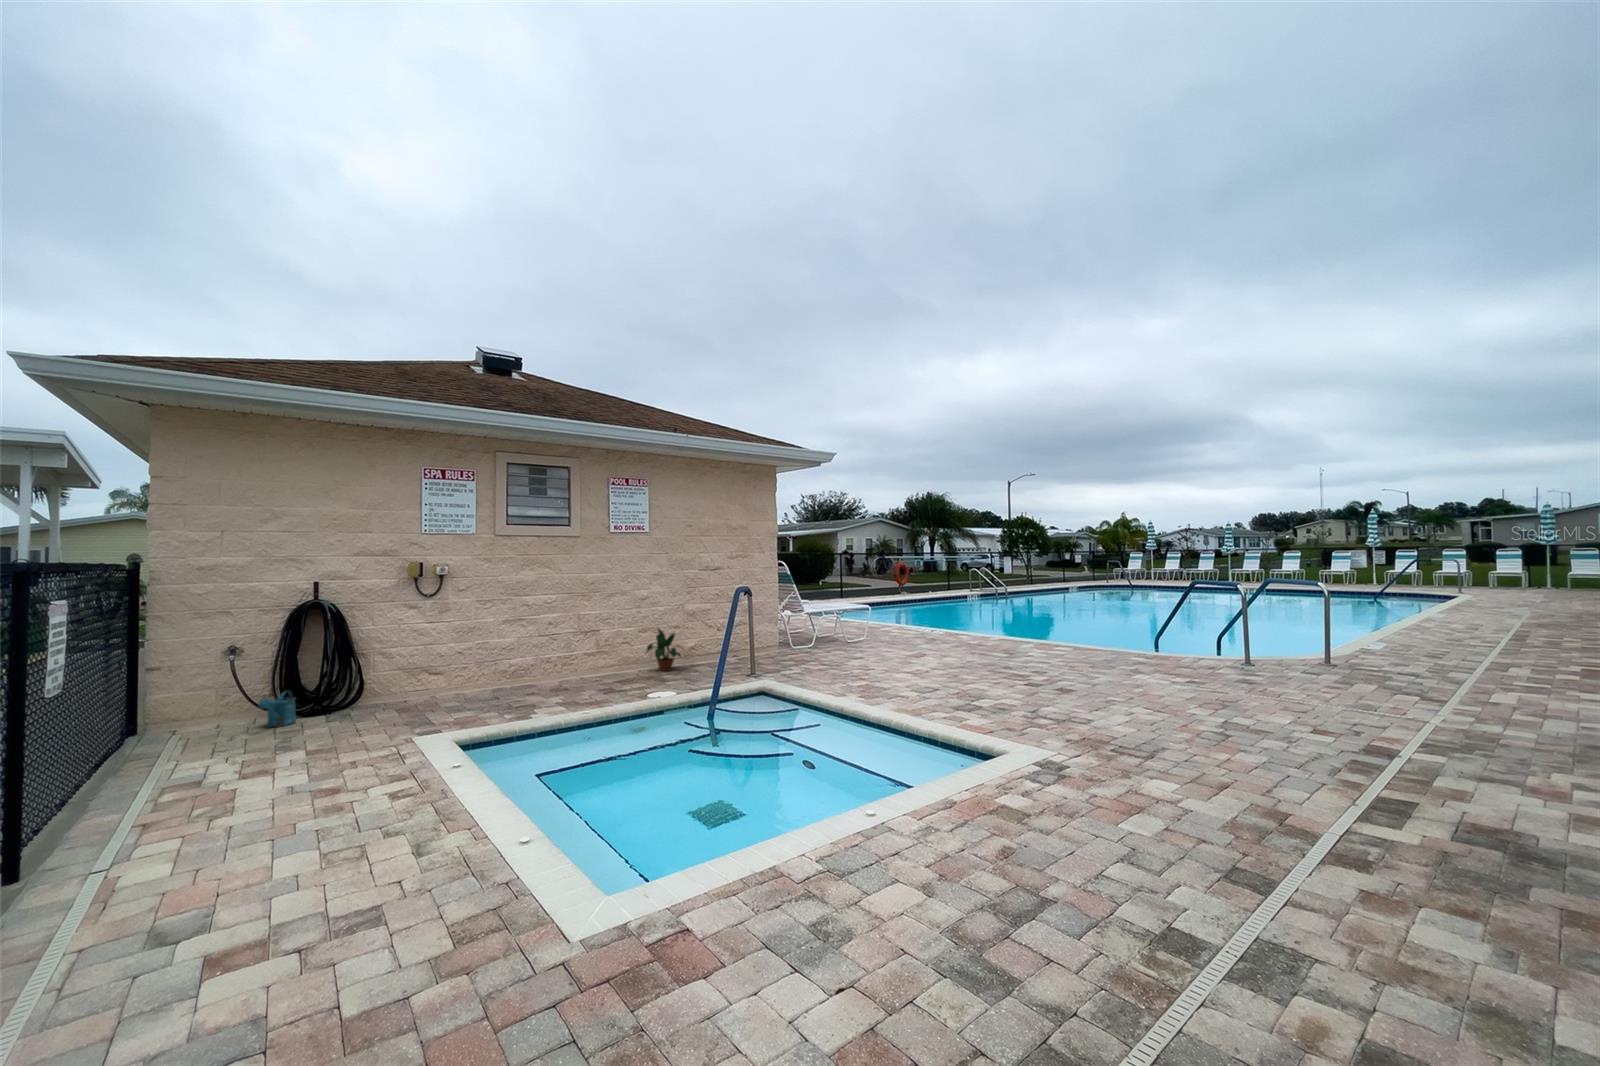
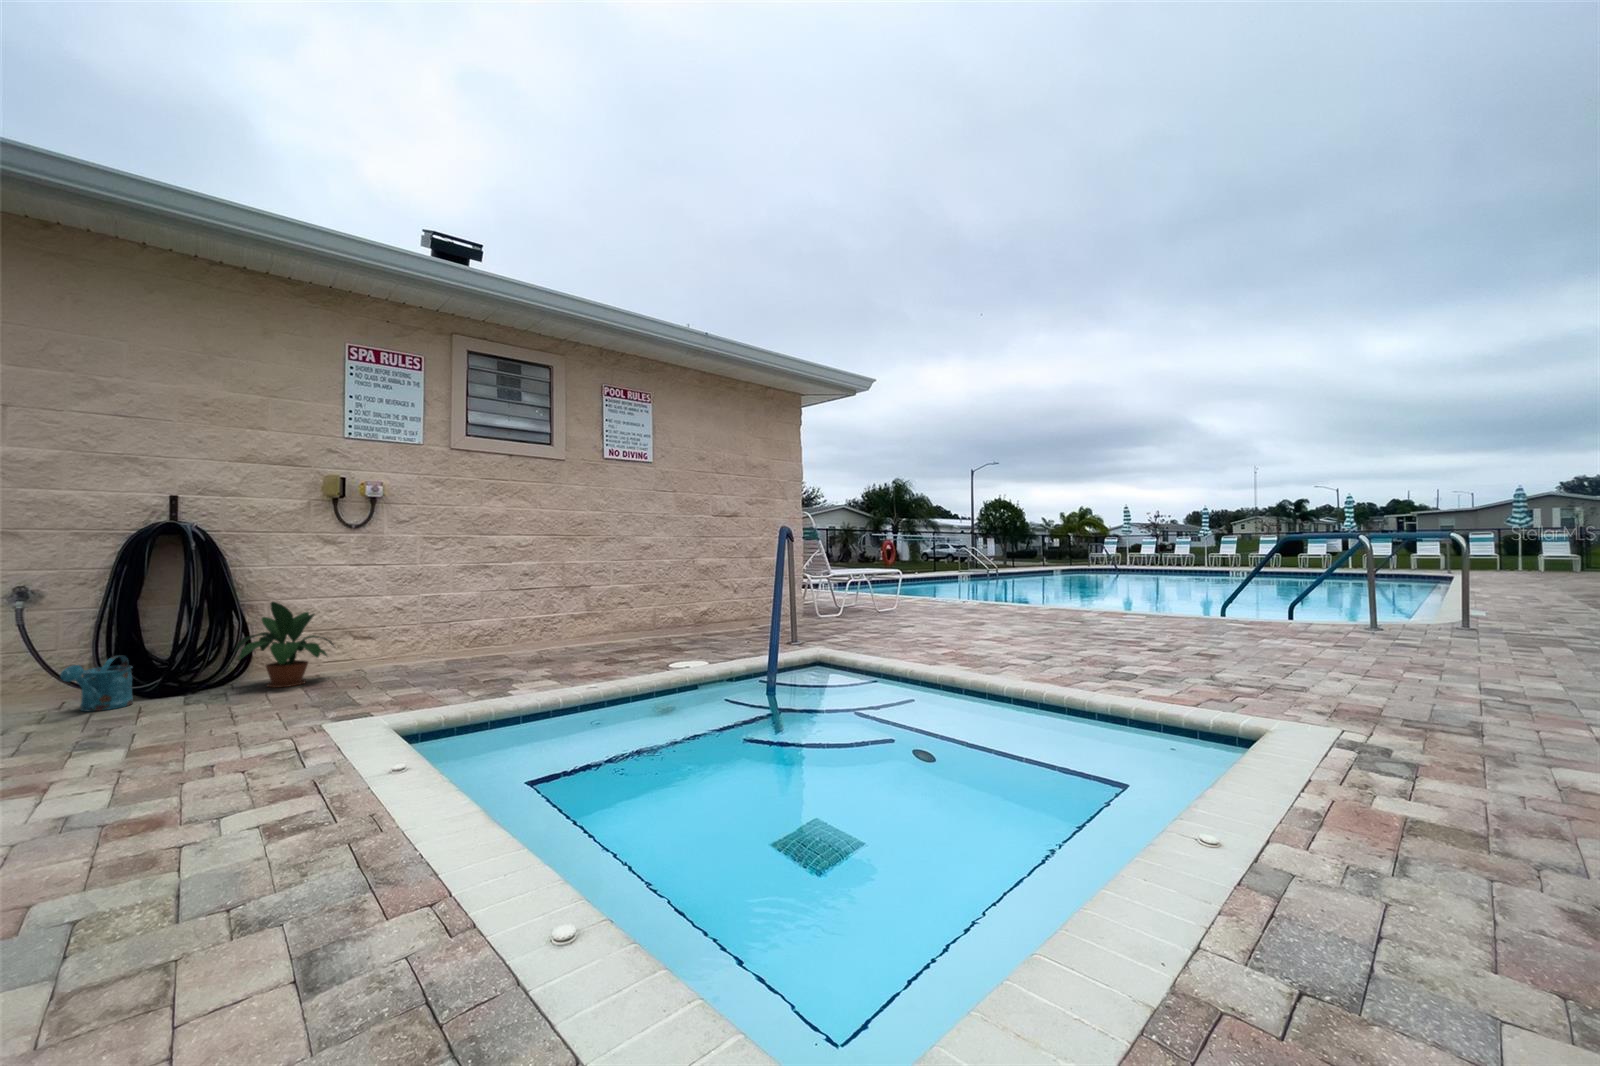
potted plant: present [646,628,681,671] -> present [234,602,334,688]

